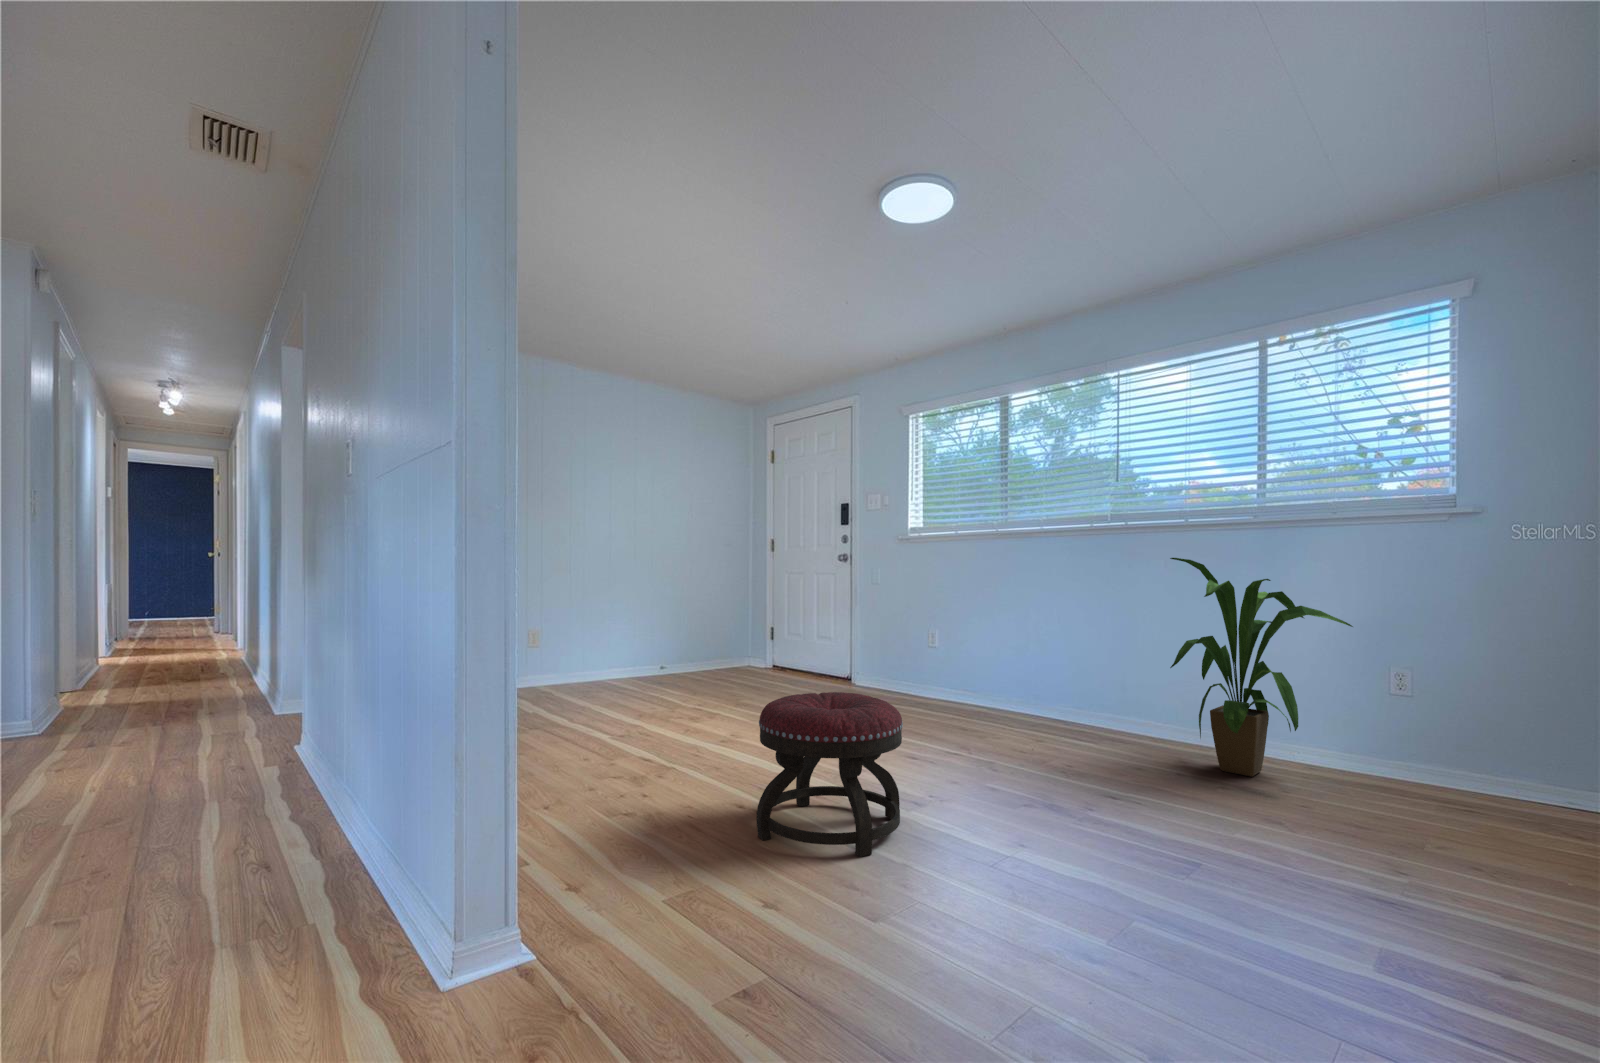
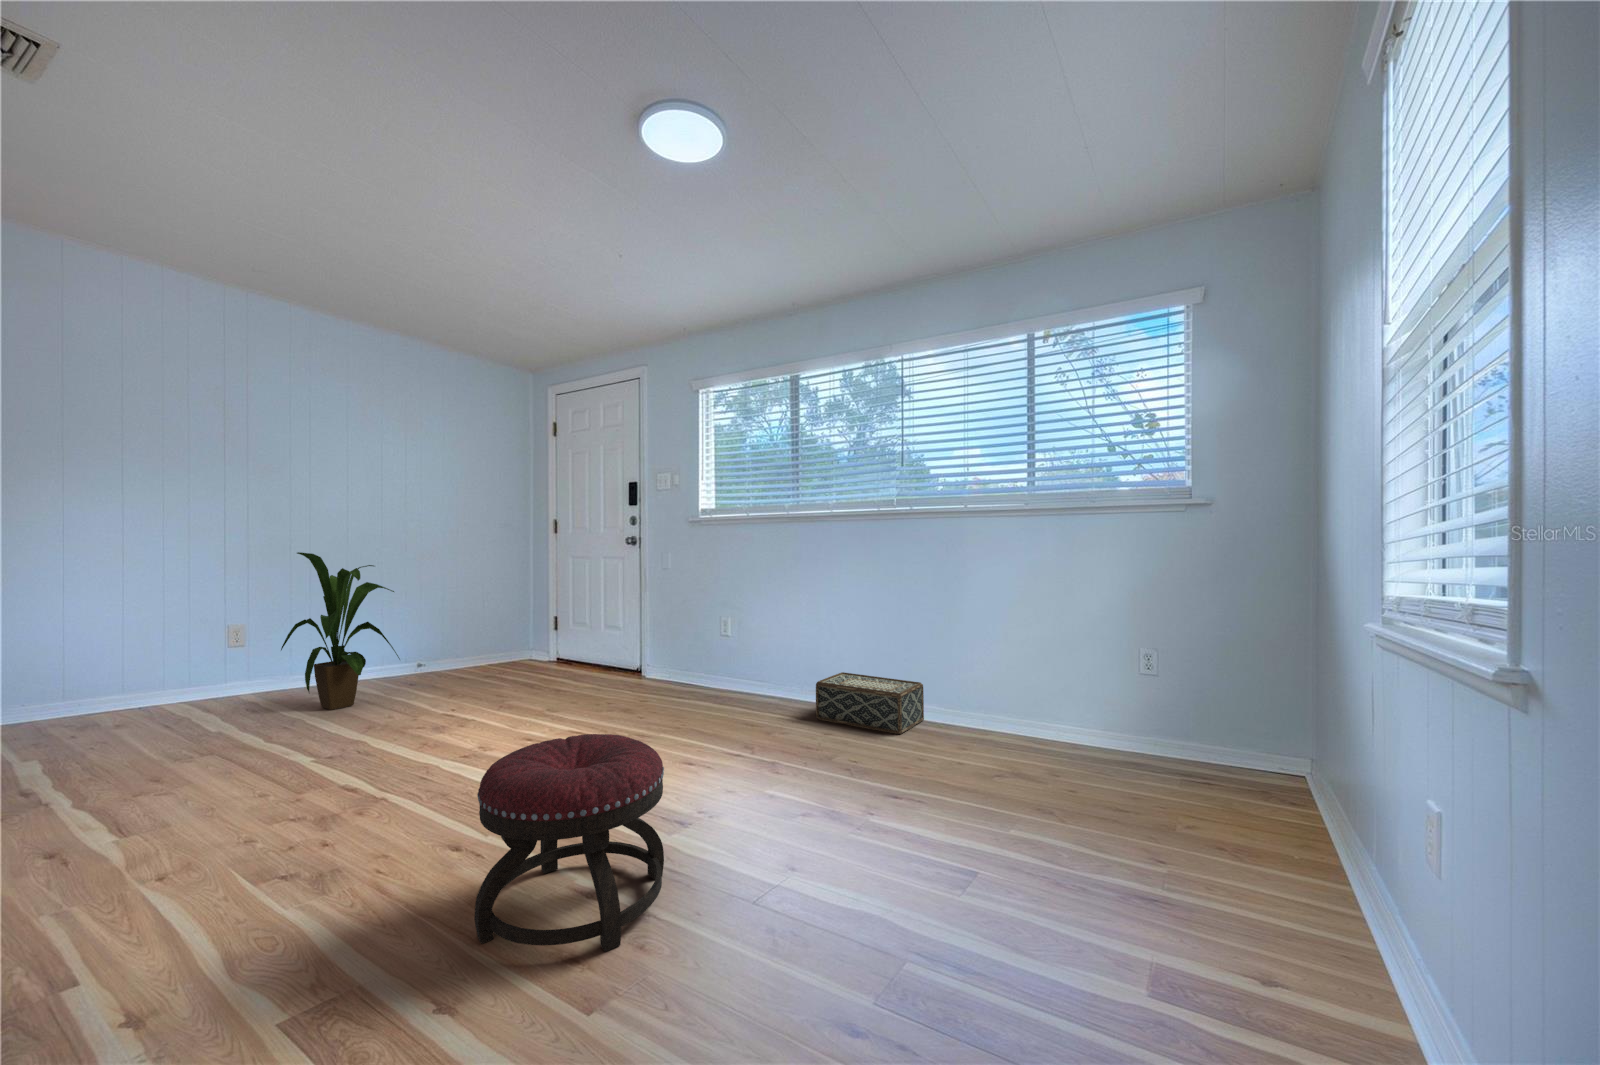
house plant: present [1170,558,1353,777] -> present [281,552,400,710]
woven basket: none [1027,686,1144,746] -> present [816,672,924,734]

